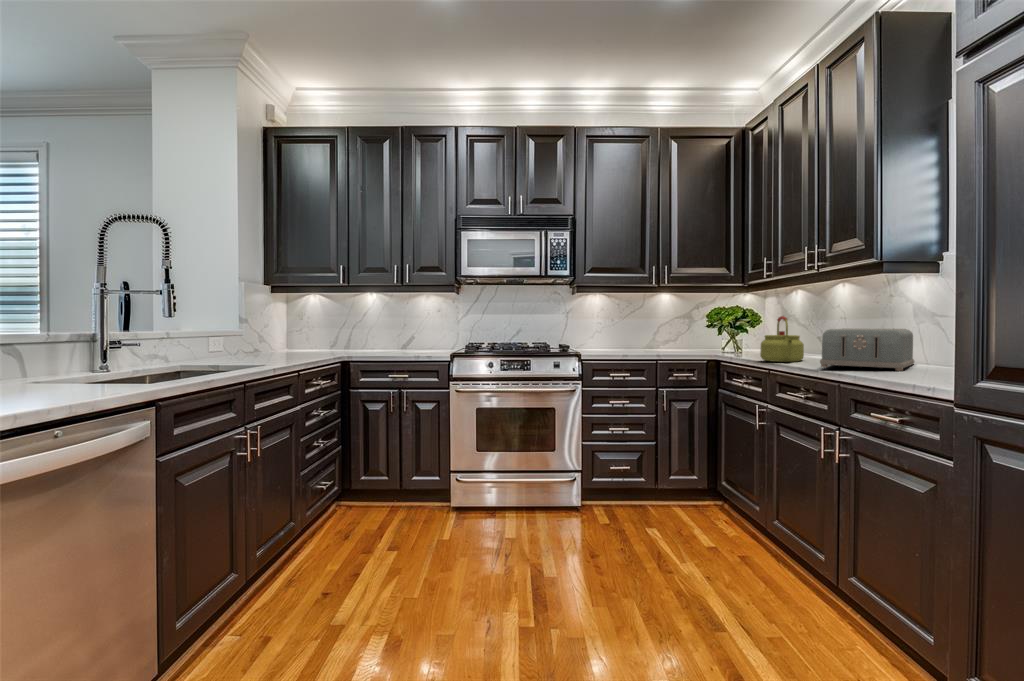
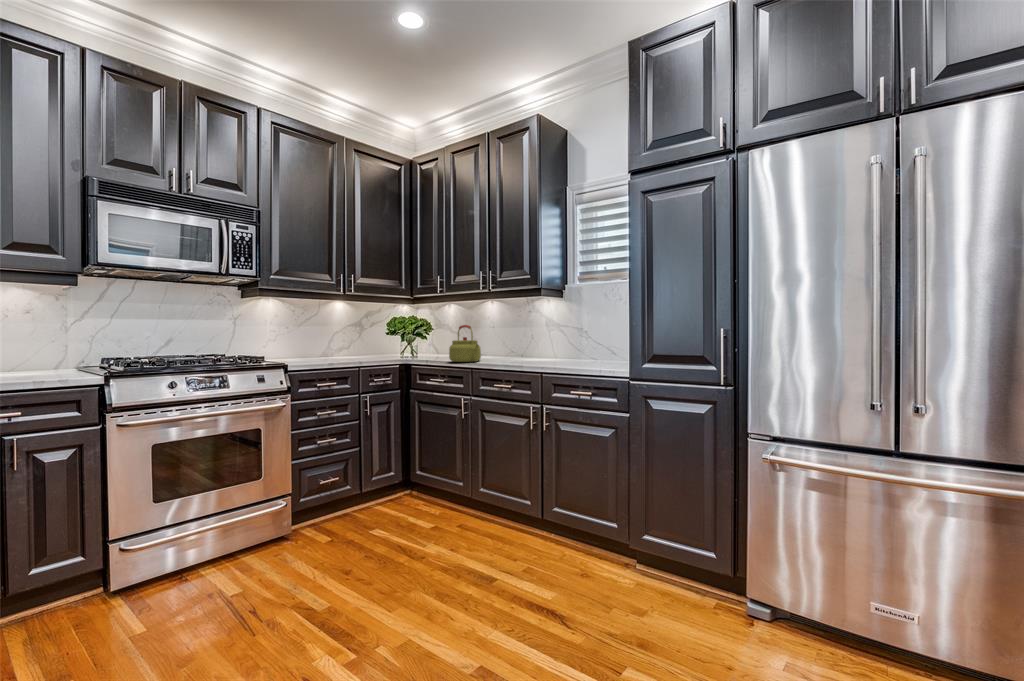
toaster: present [820,328,914,371] -> none [510,334,565,363]

